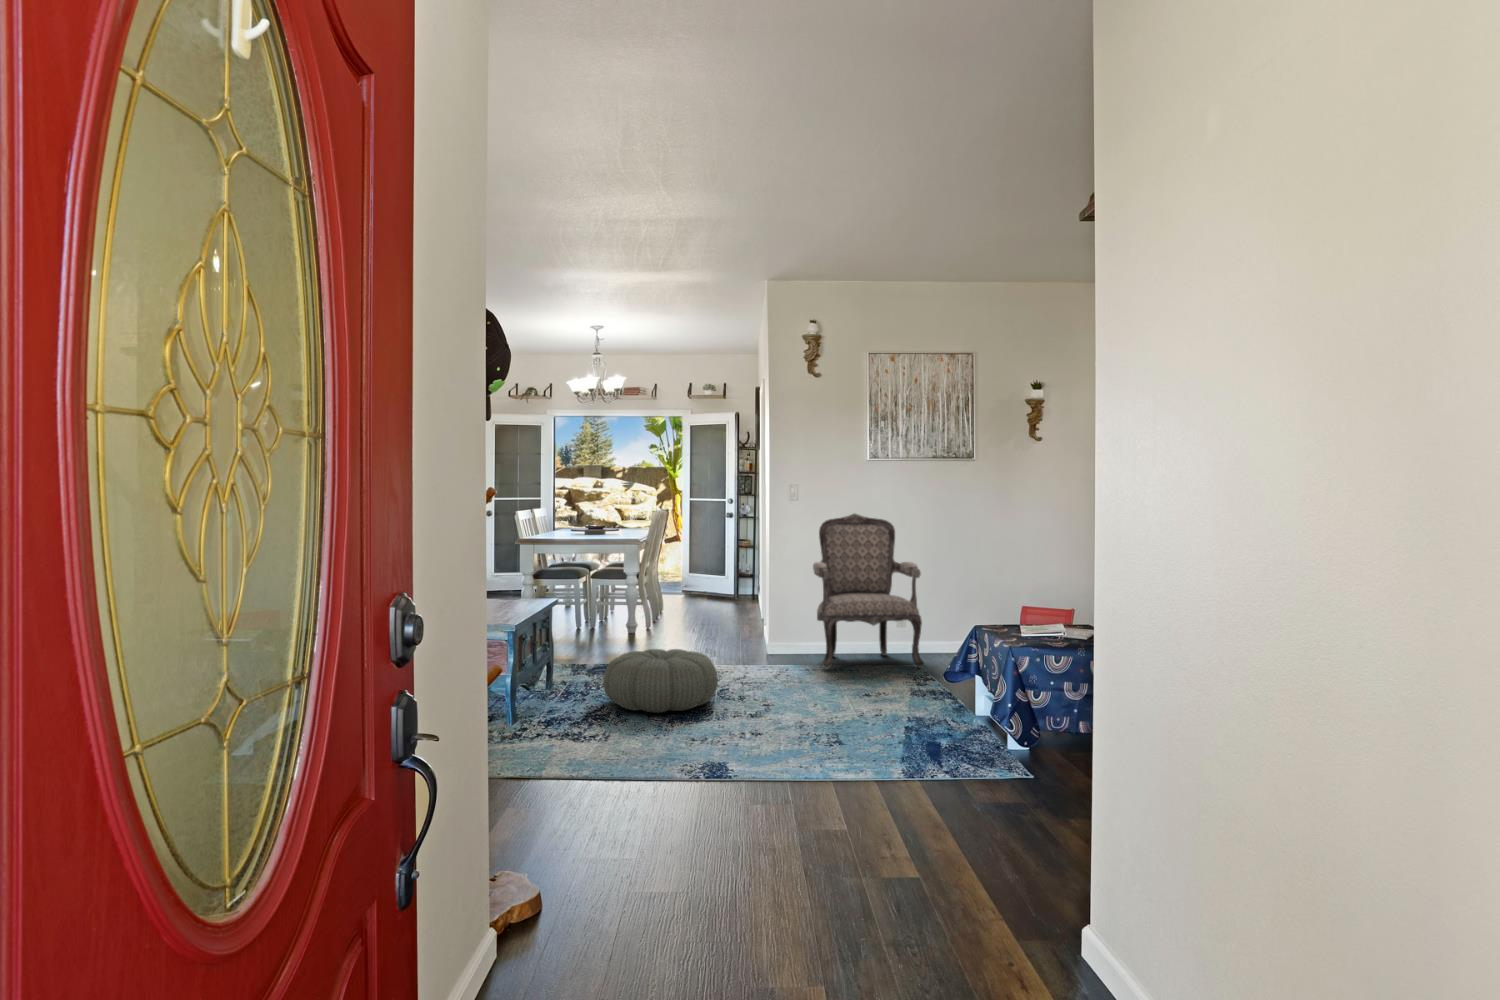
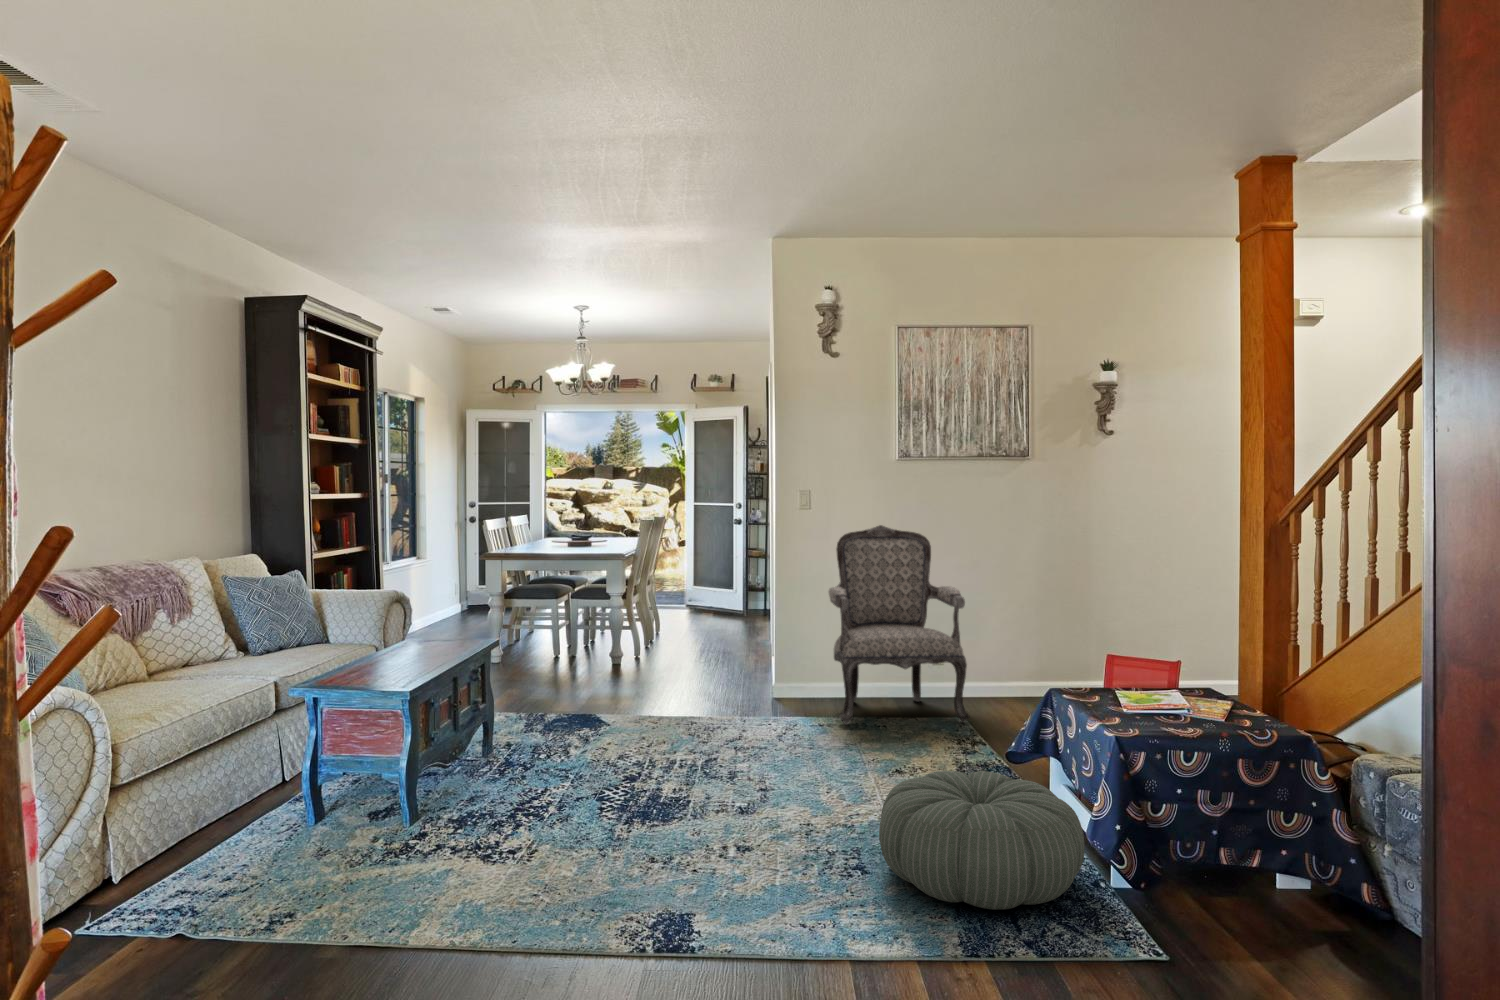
pouf: present [603,649,718,713] -> present [879,771,1085,910]

